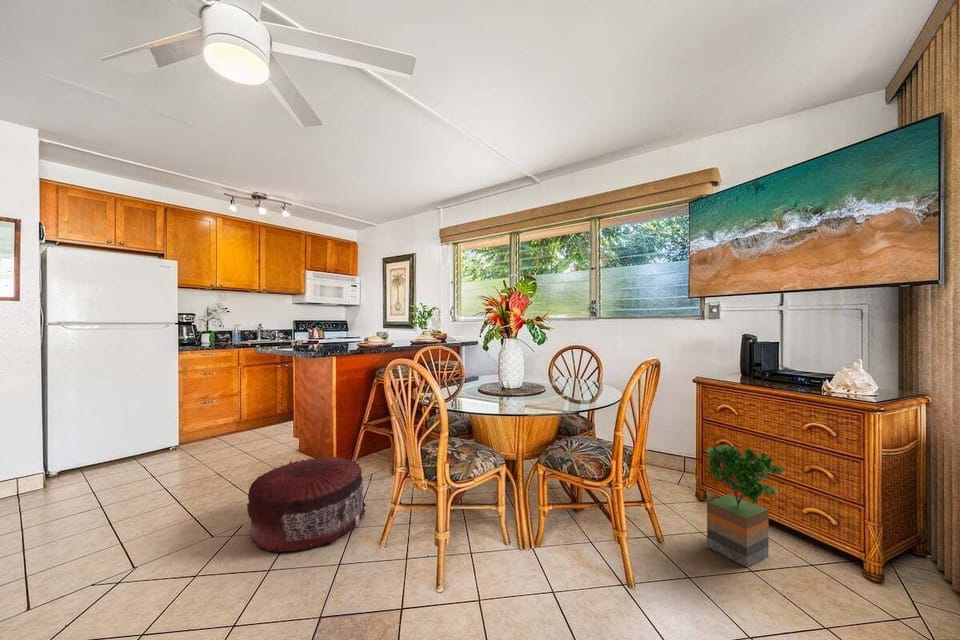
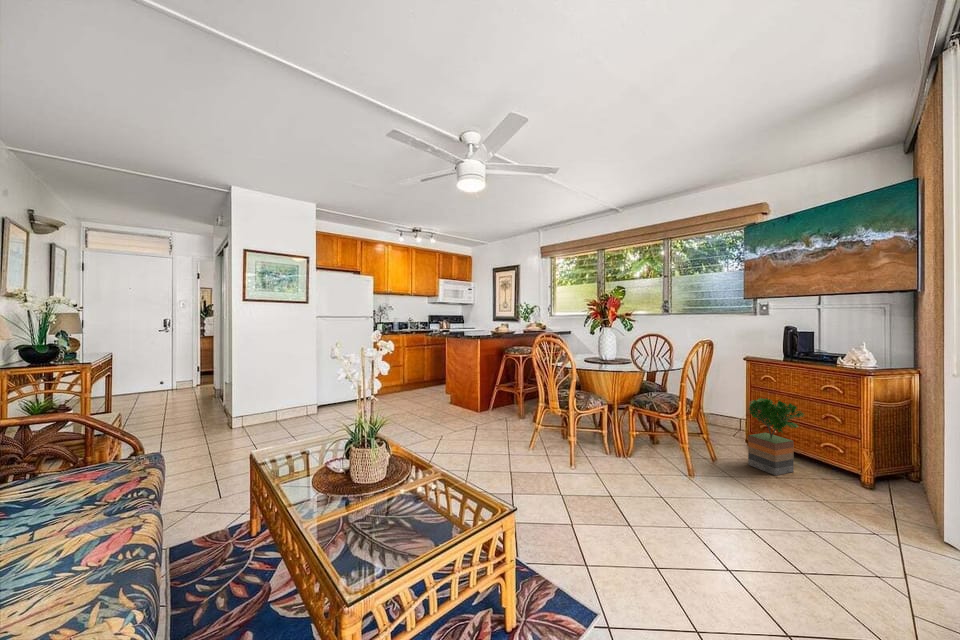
pouf: present [247,456,366,552] -> none [448,400,512,448]

